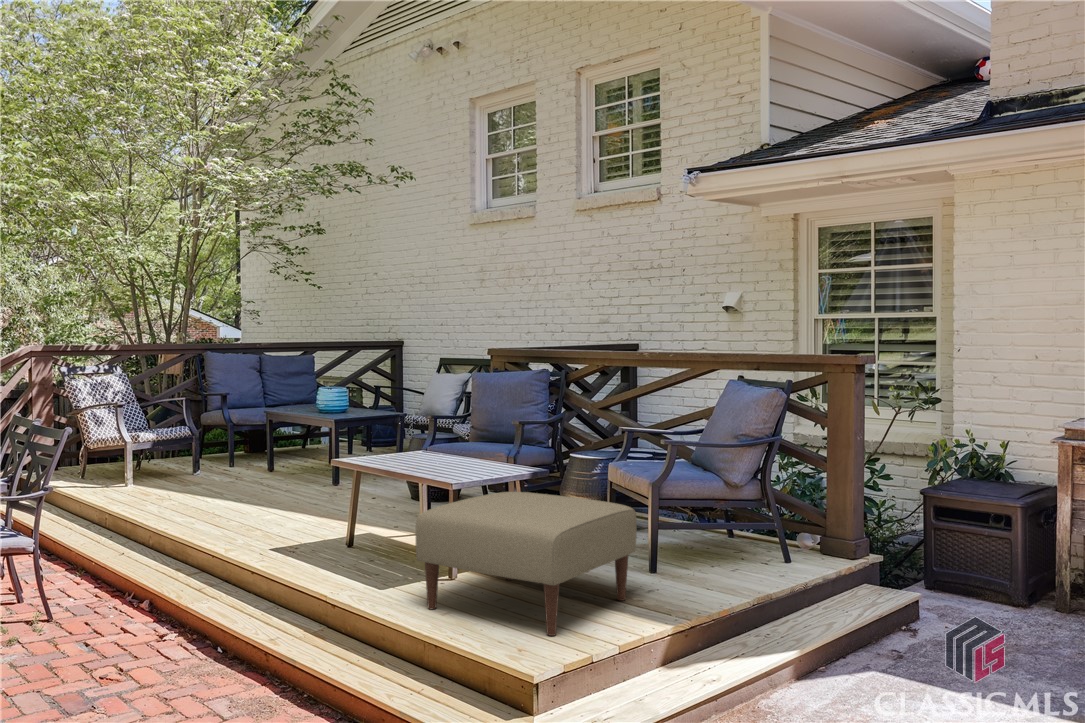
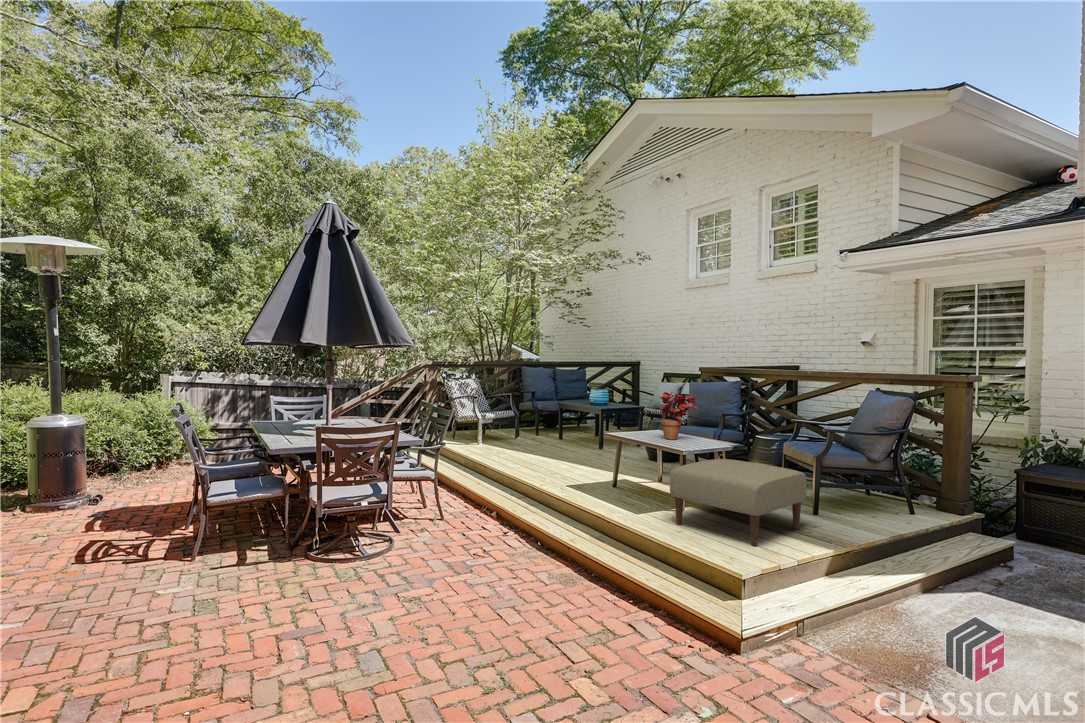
potted plant: none [410,383,473,464] -> present [660,392,697,440]

